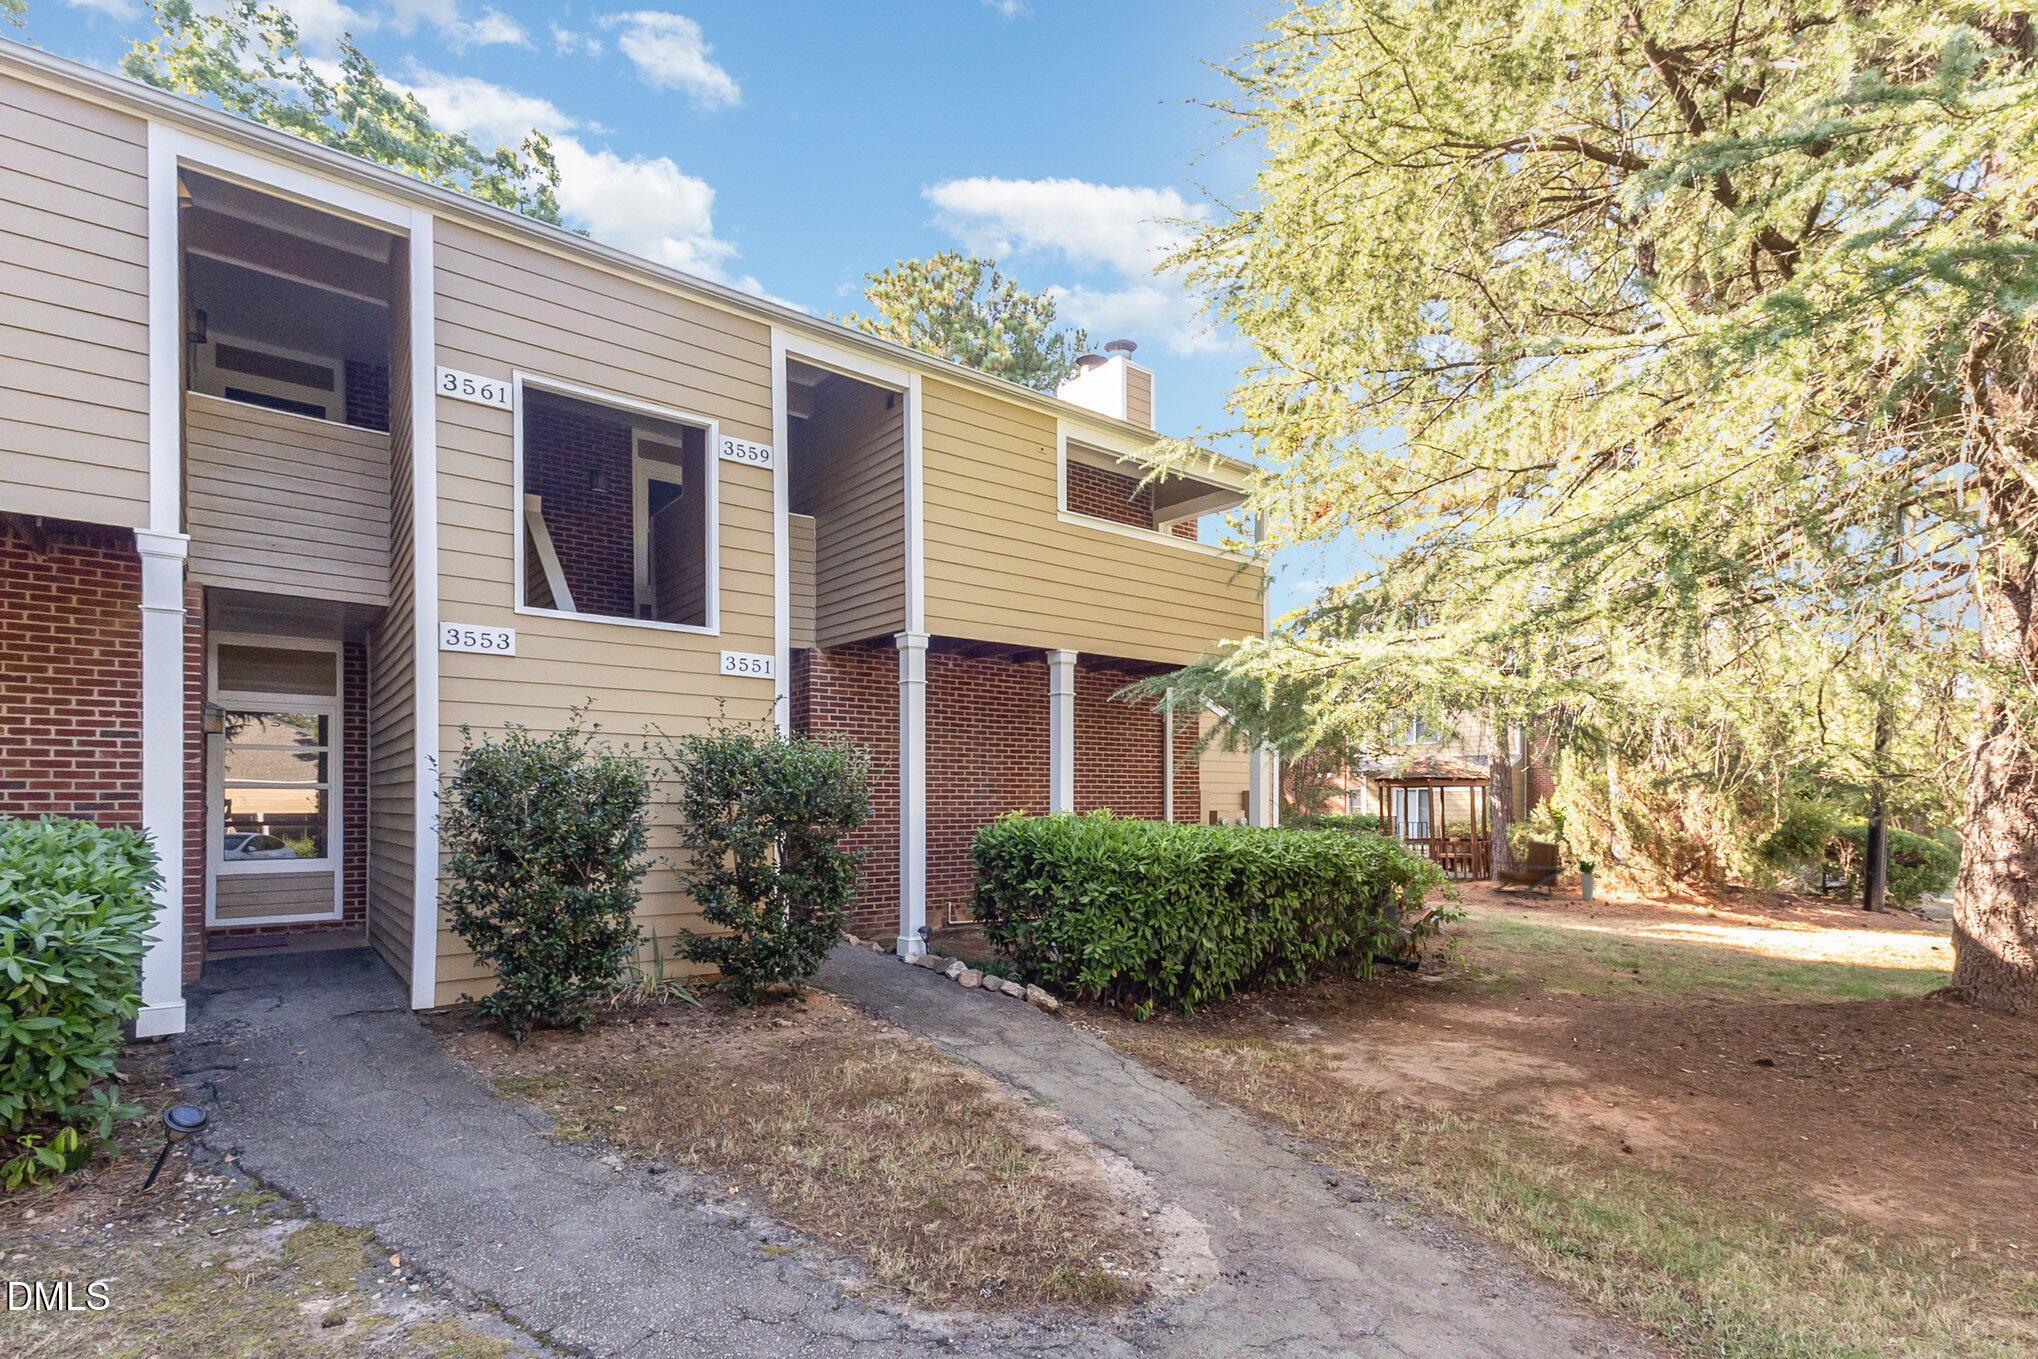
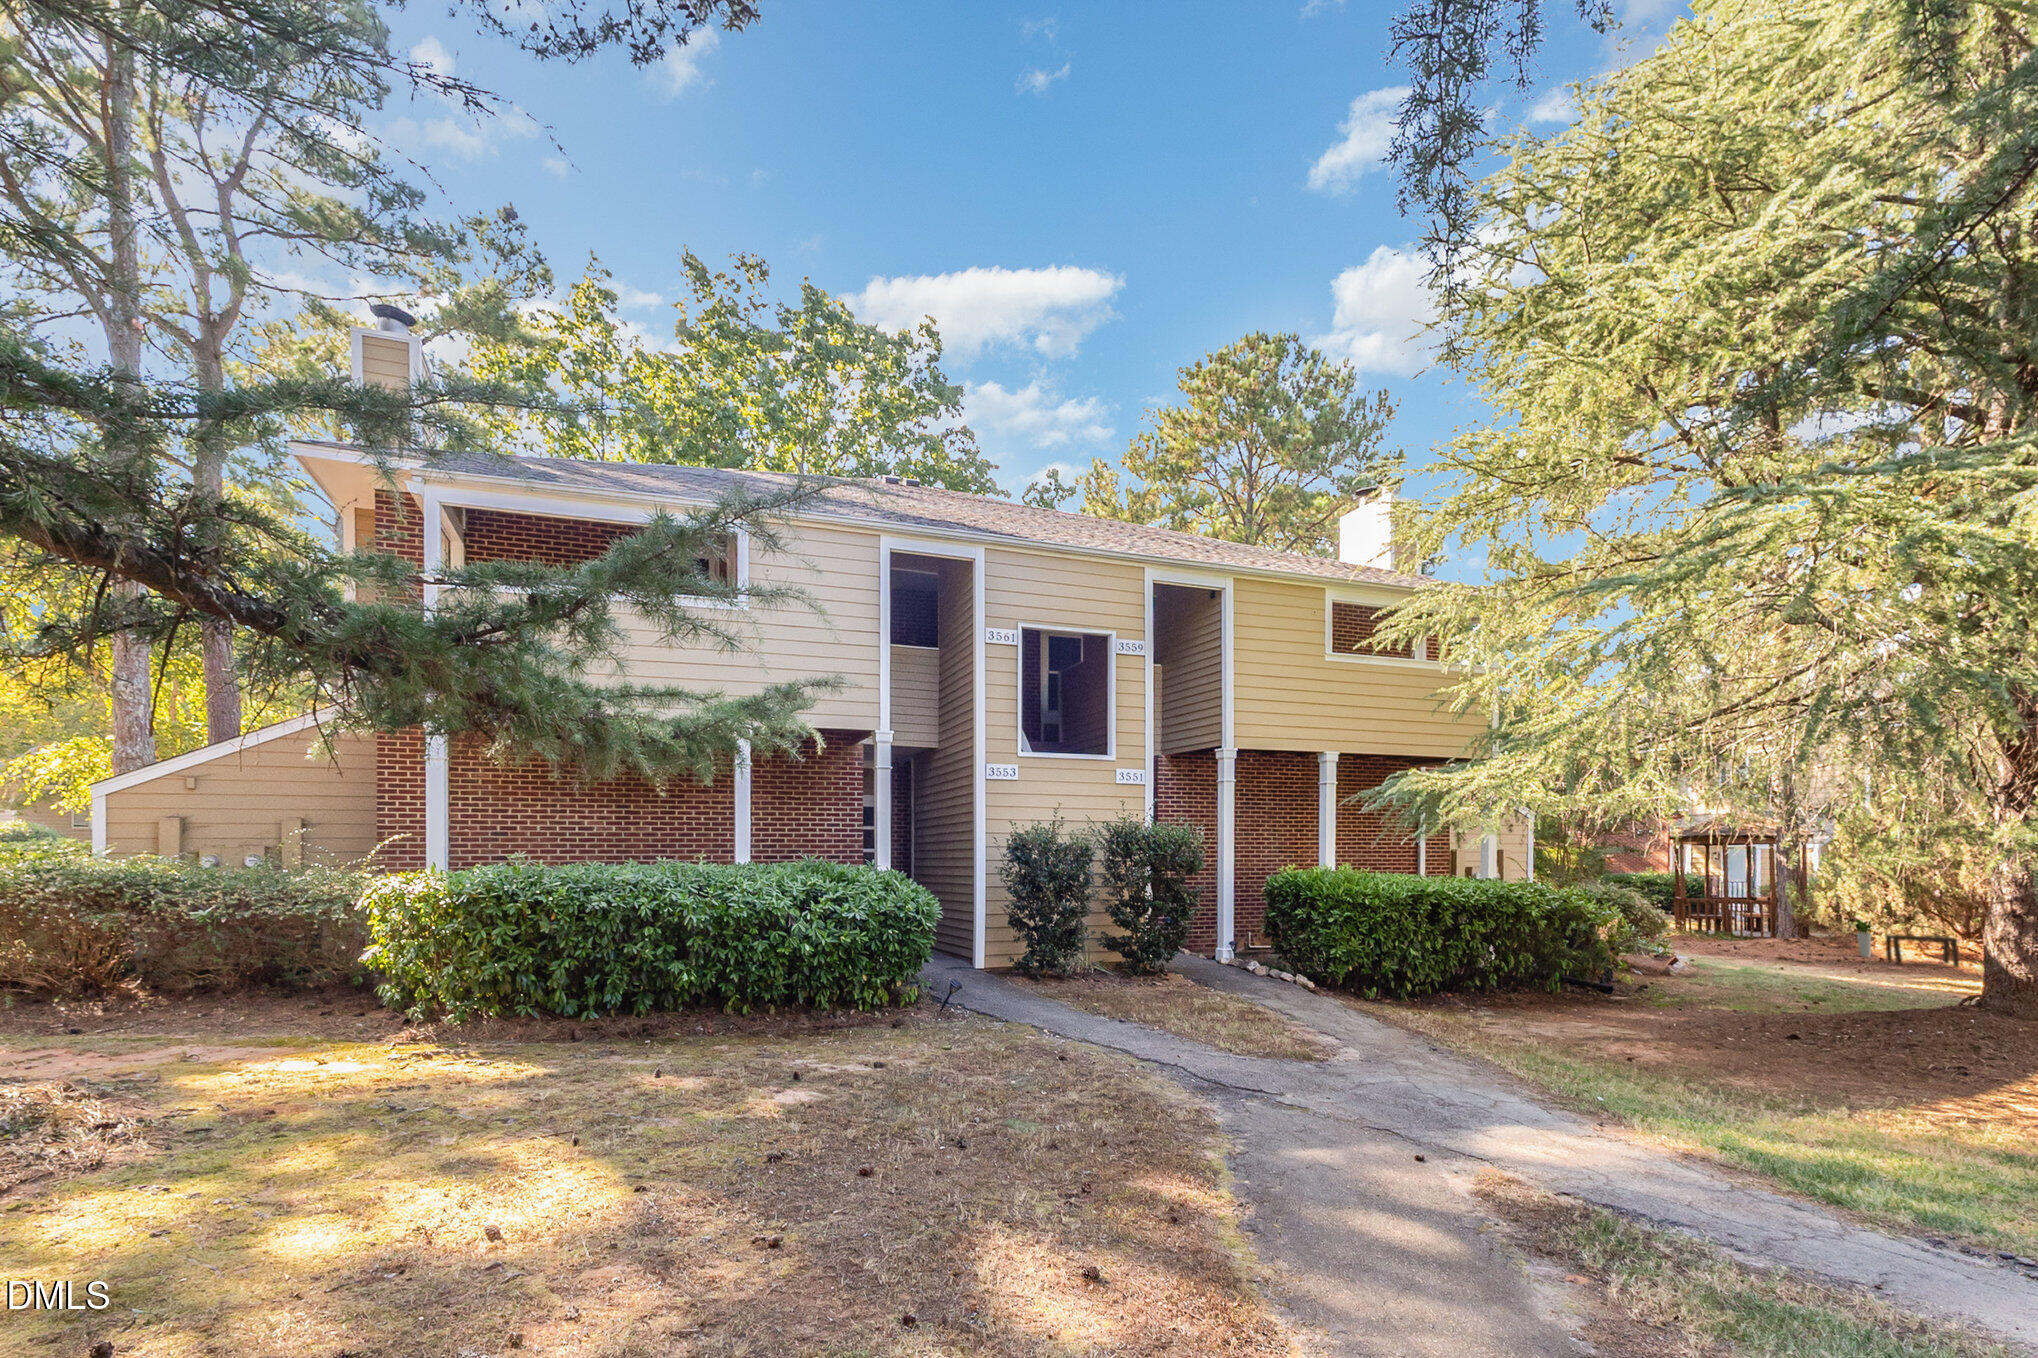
lounge chair: present [1494,841,1567,899] -> none [1773,900,1845,955]
bench: none [1615,875,1686,909] -> present [1886,934,1959,967]

